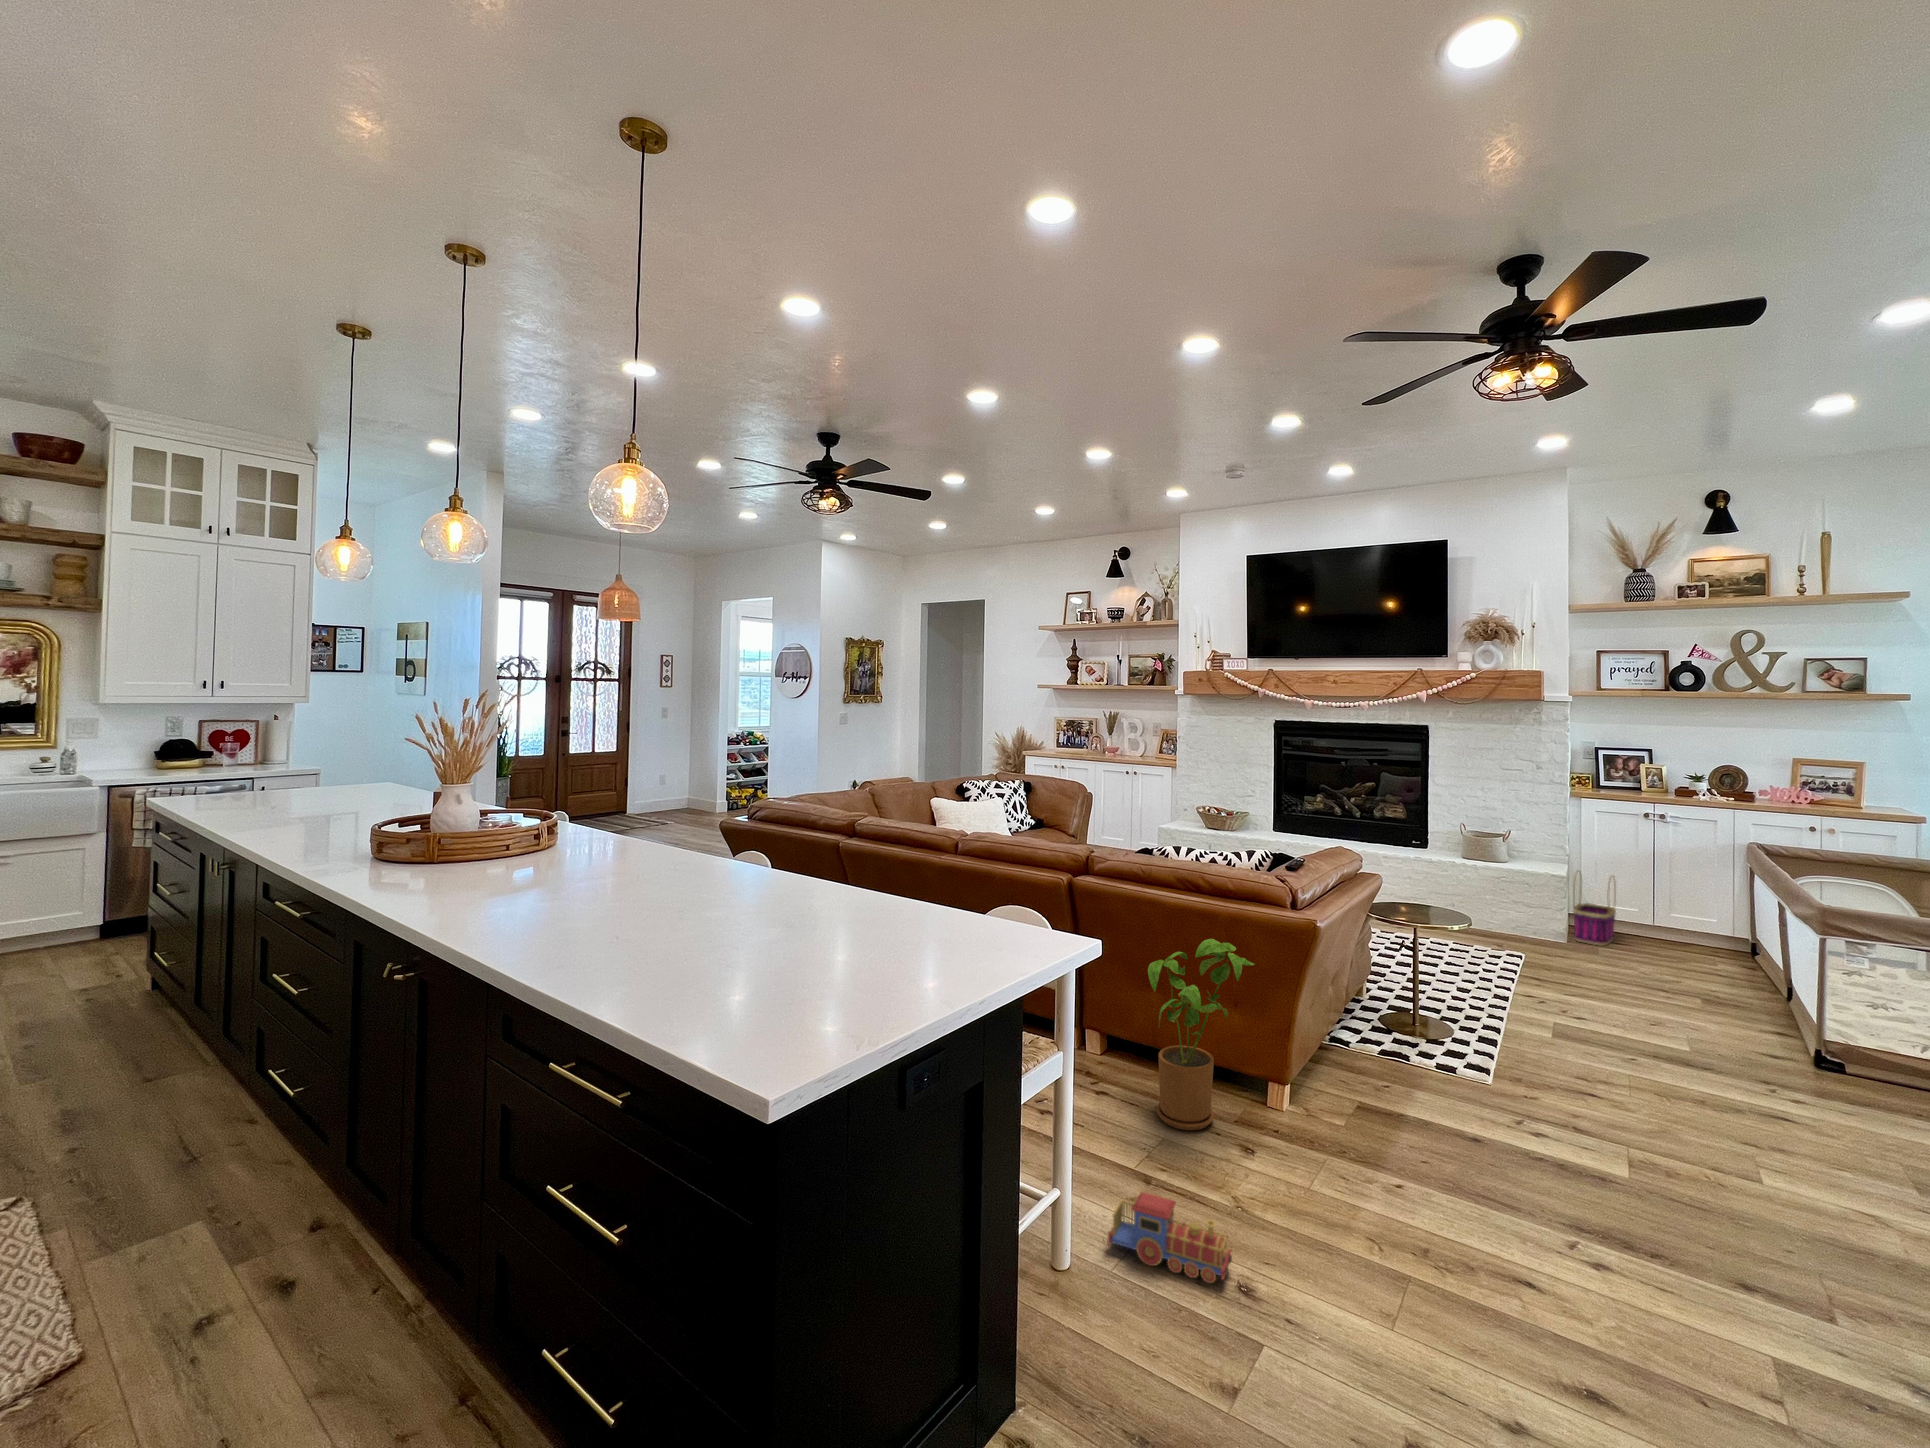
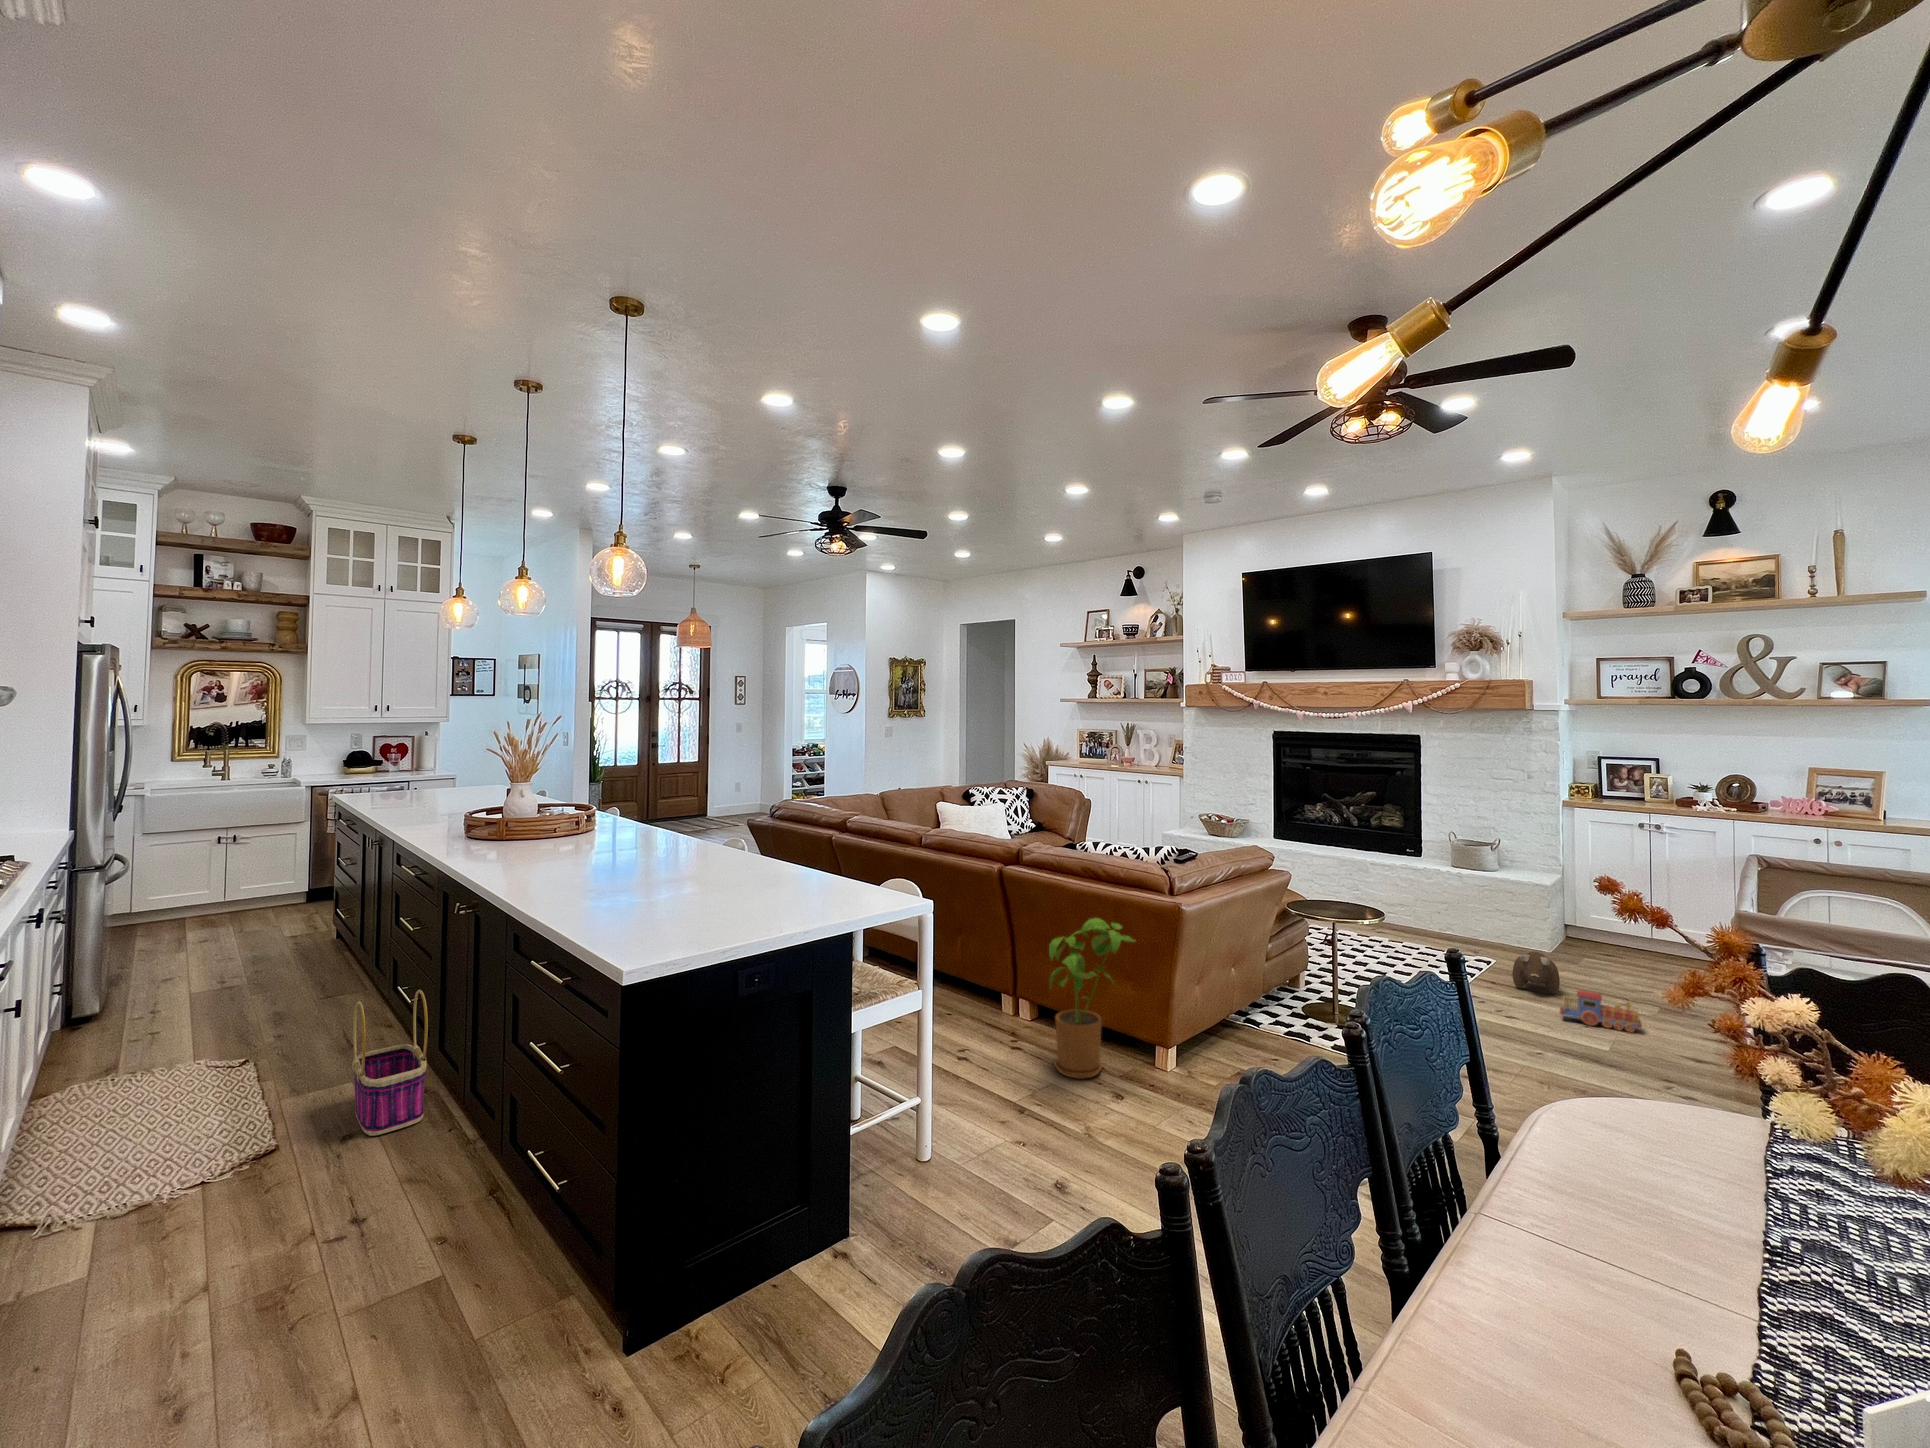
basket: present [1573,871,1616,946] -> present [352,990,428,1136]
plush toy: none [1556,946,1604,990] -> present [1512,952,1560,994]
toy train: present [1108,1192,1232,1283] -> present [1560,990,1642,1032]

